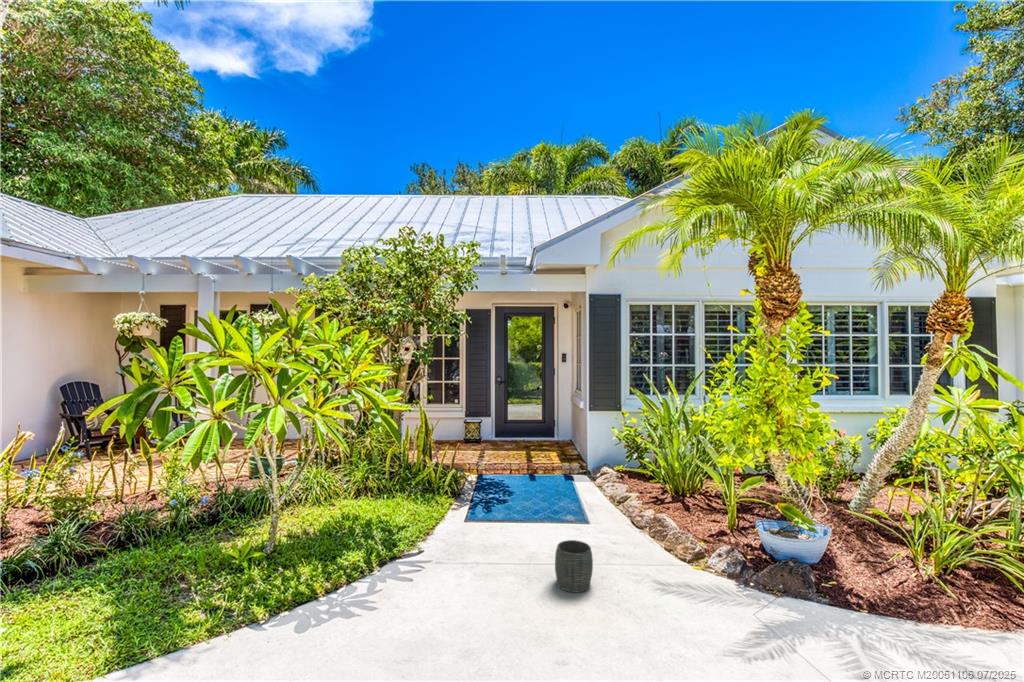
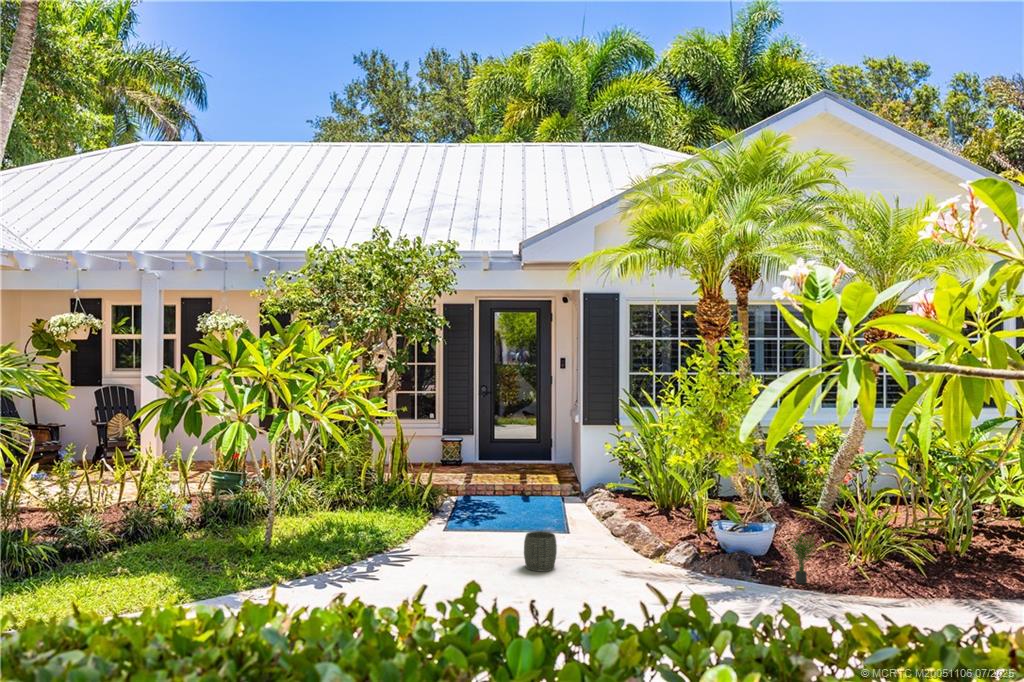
potted plant: none [858,544,917,615] -> present [789,535,814,584]

